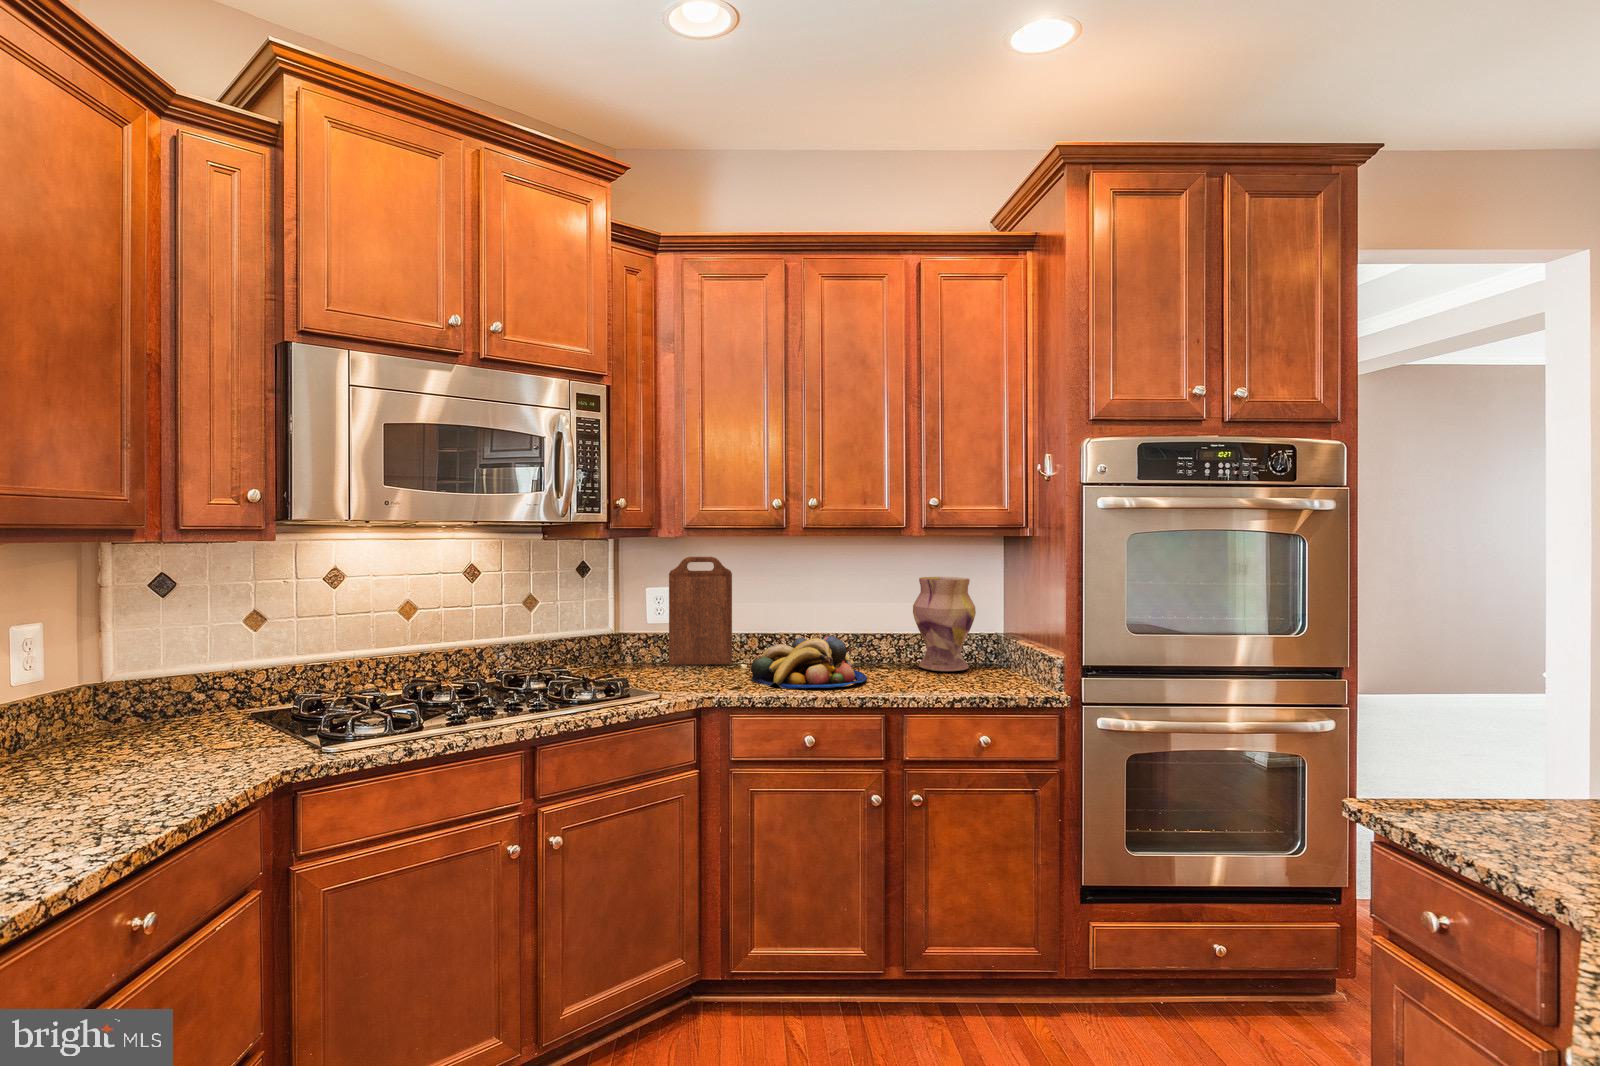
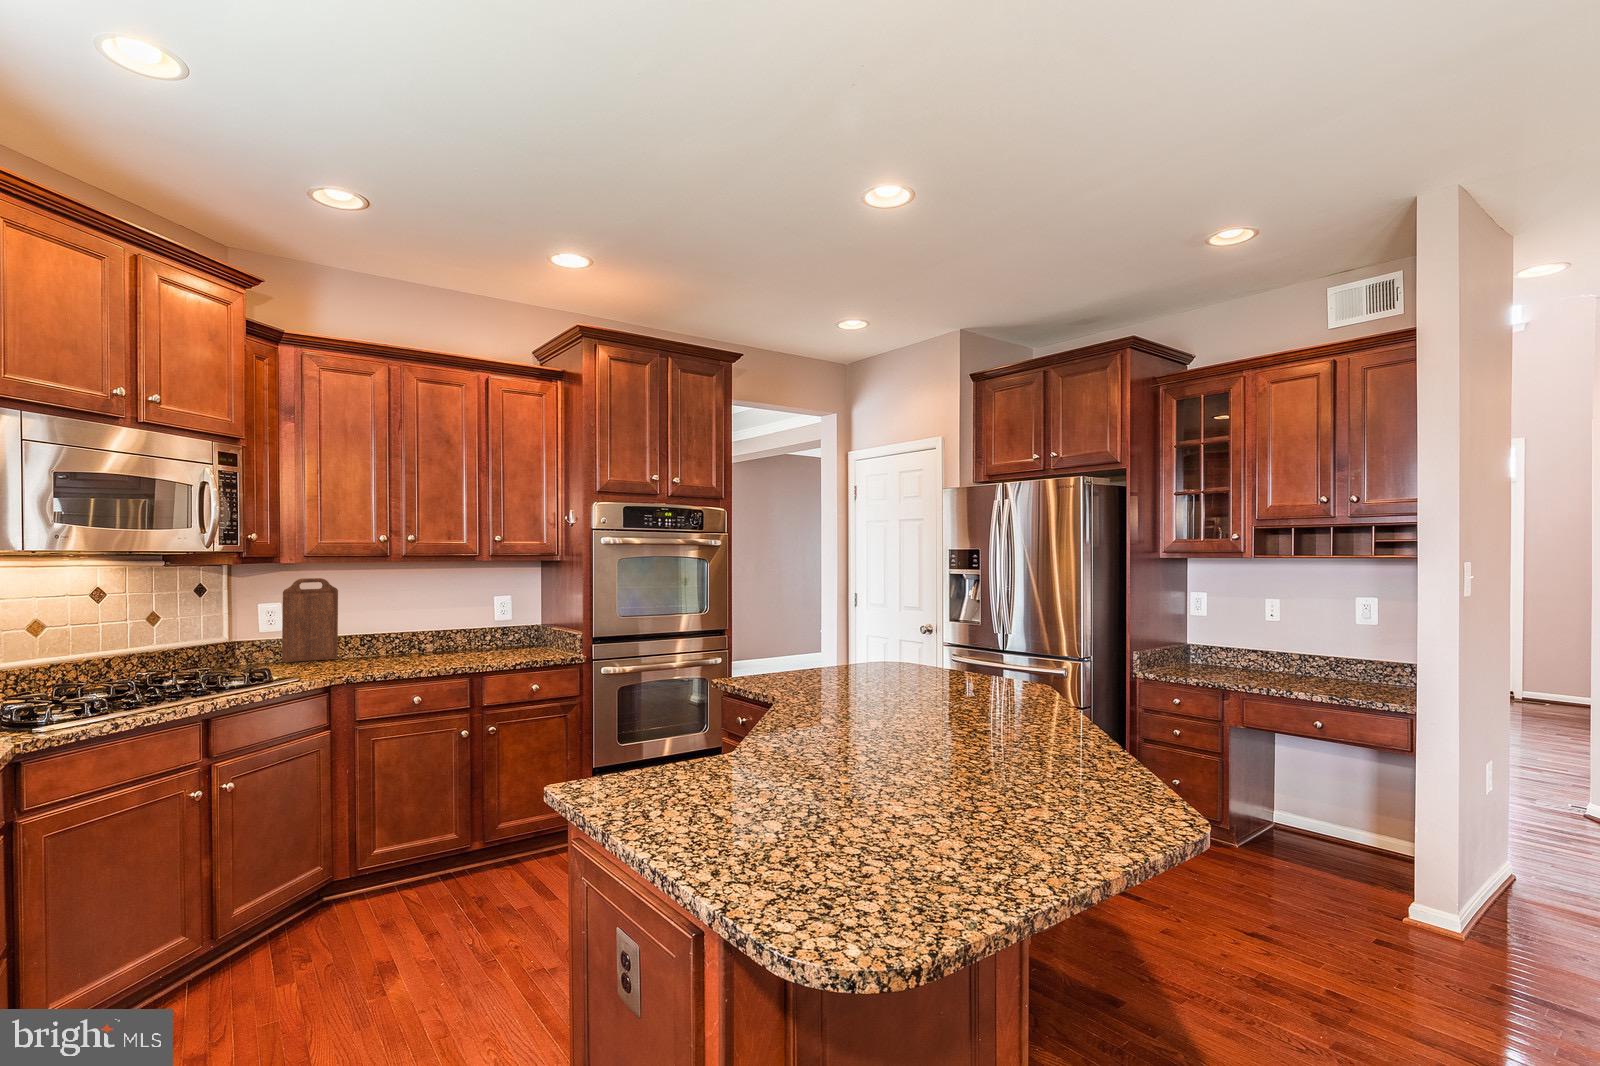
vase: present [913,577,976,671] -> none [478,588,523,651]
fruit bowl: present [751,636,867,689] -> none [362,631,453,668]

